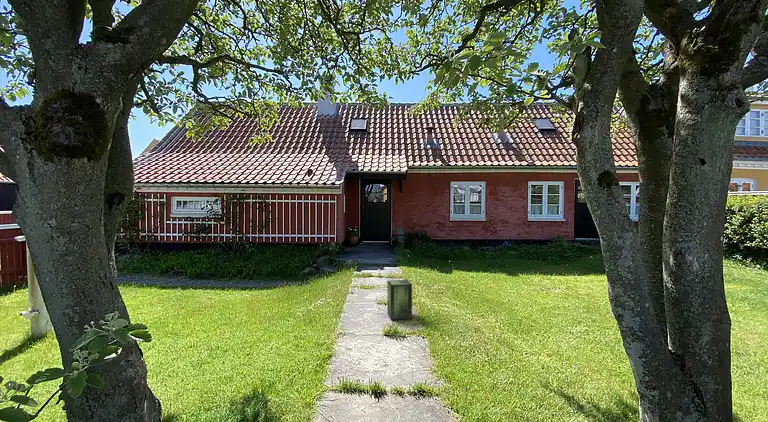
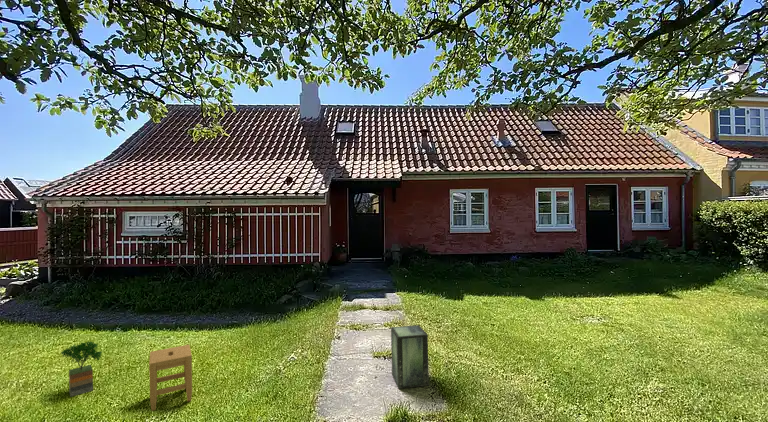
potted tree: none [161,286,188,322] -> present [61,341,102,397]
stool: none [223,289,252,329] -> present [149,345,192,411]

